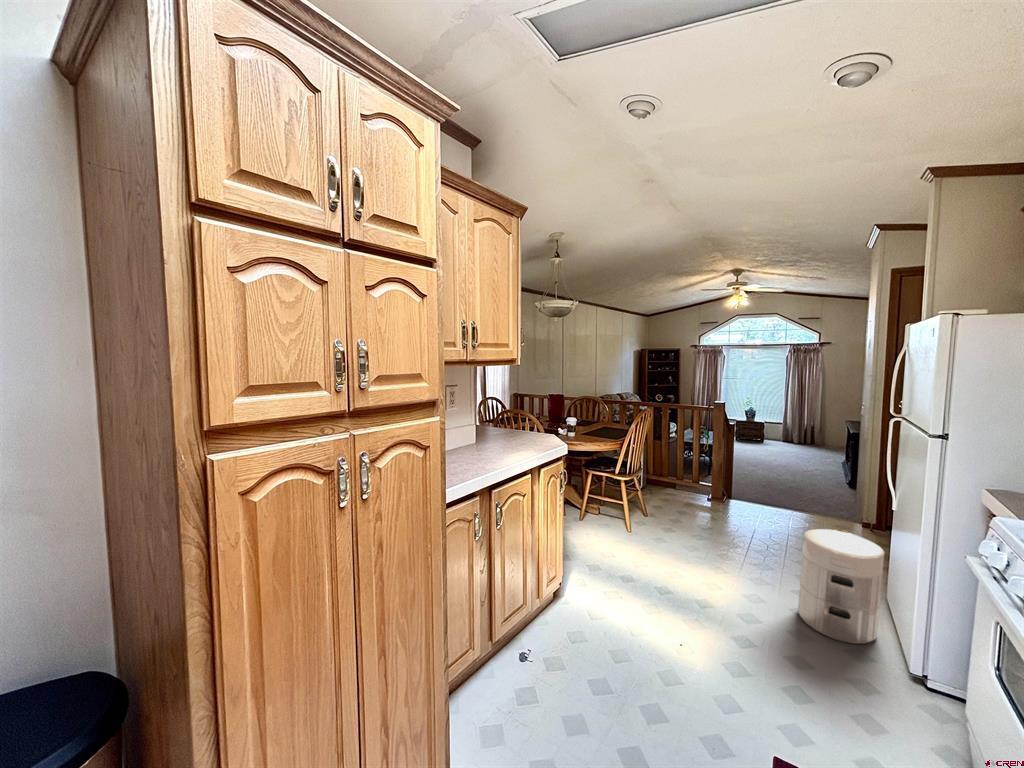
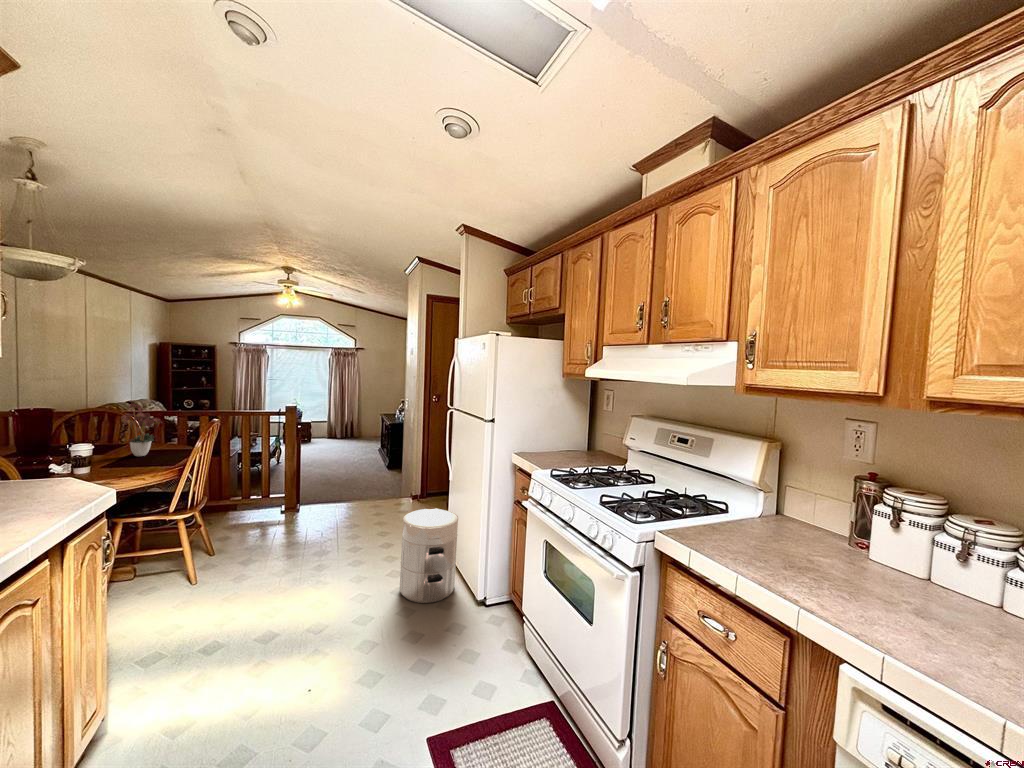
flower arrangement: none [595,392,620,431] -> present [122,404,163,456]

